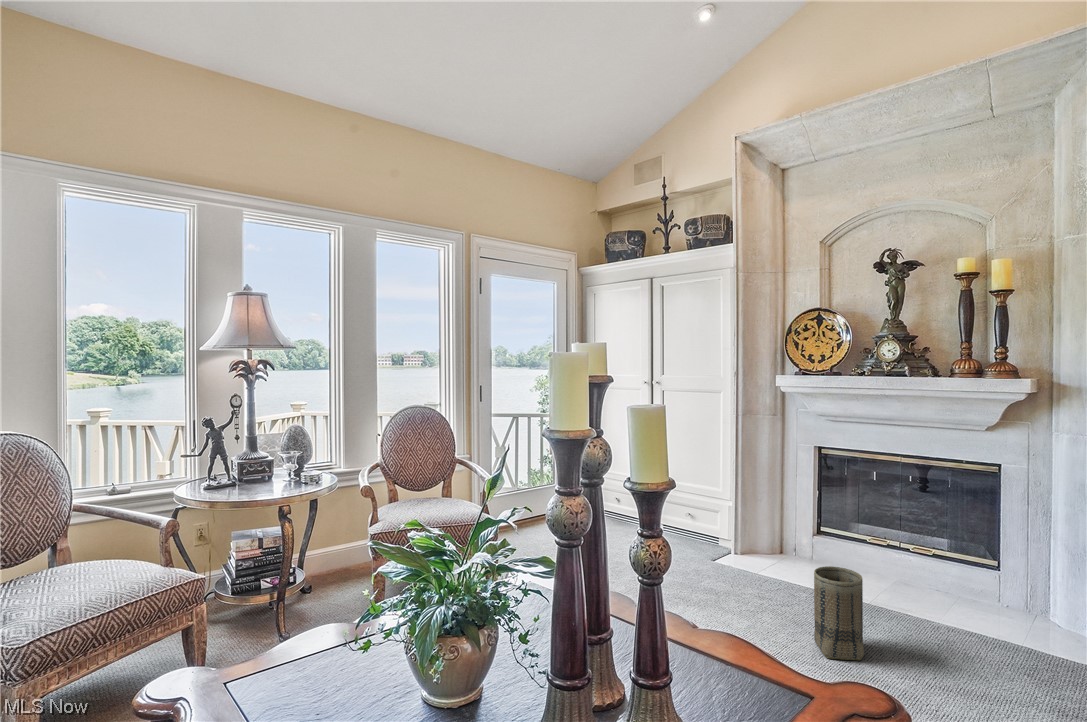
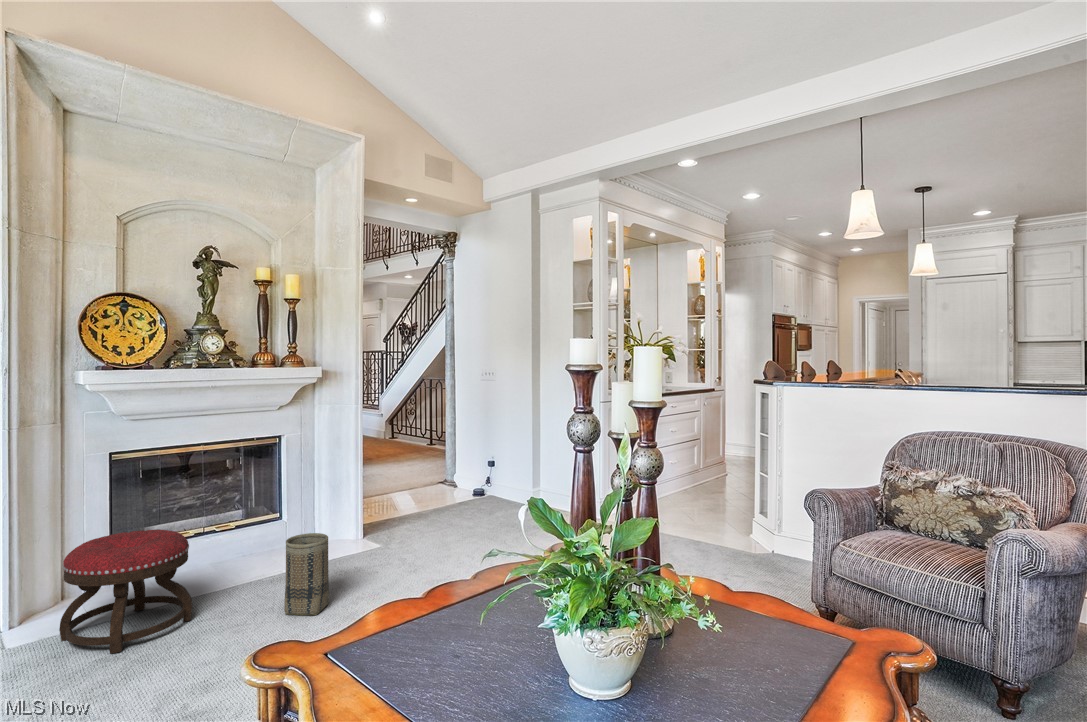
ottoman: none [705,507,791,602] -> present [60,529,192,654]

